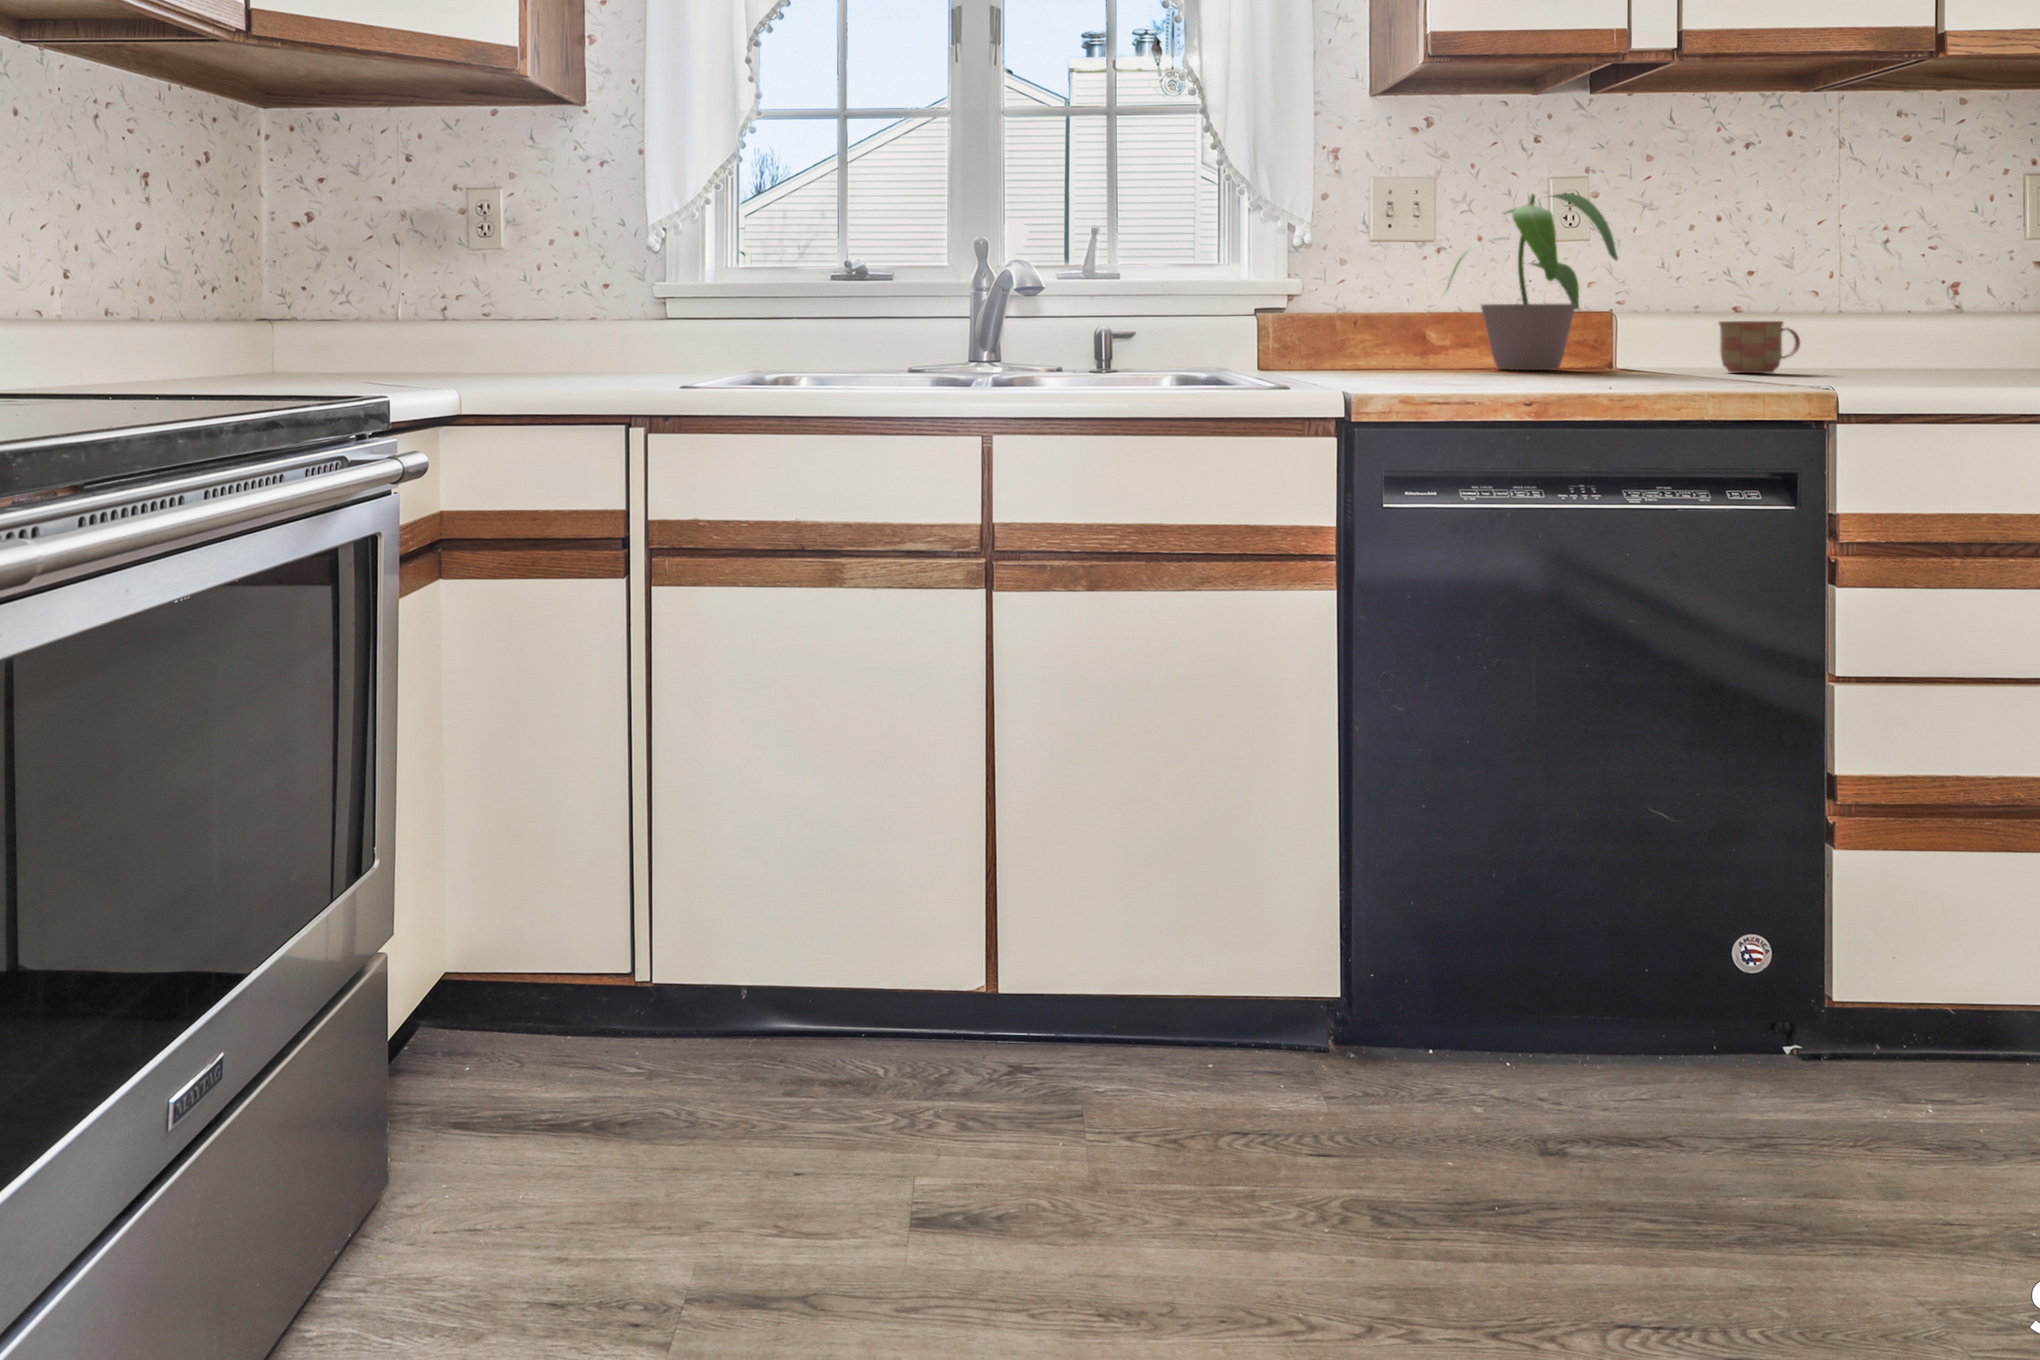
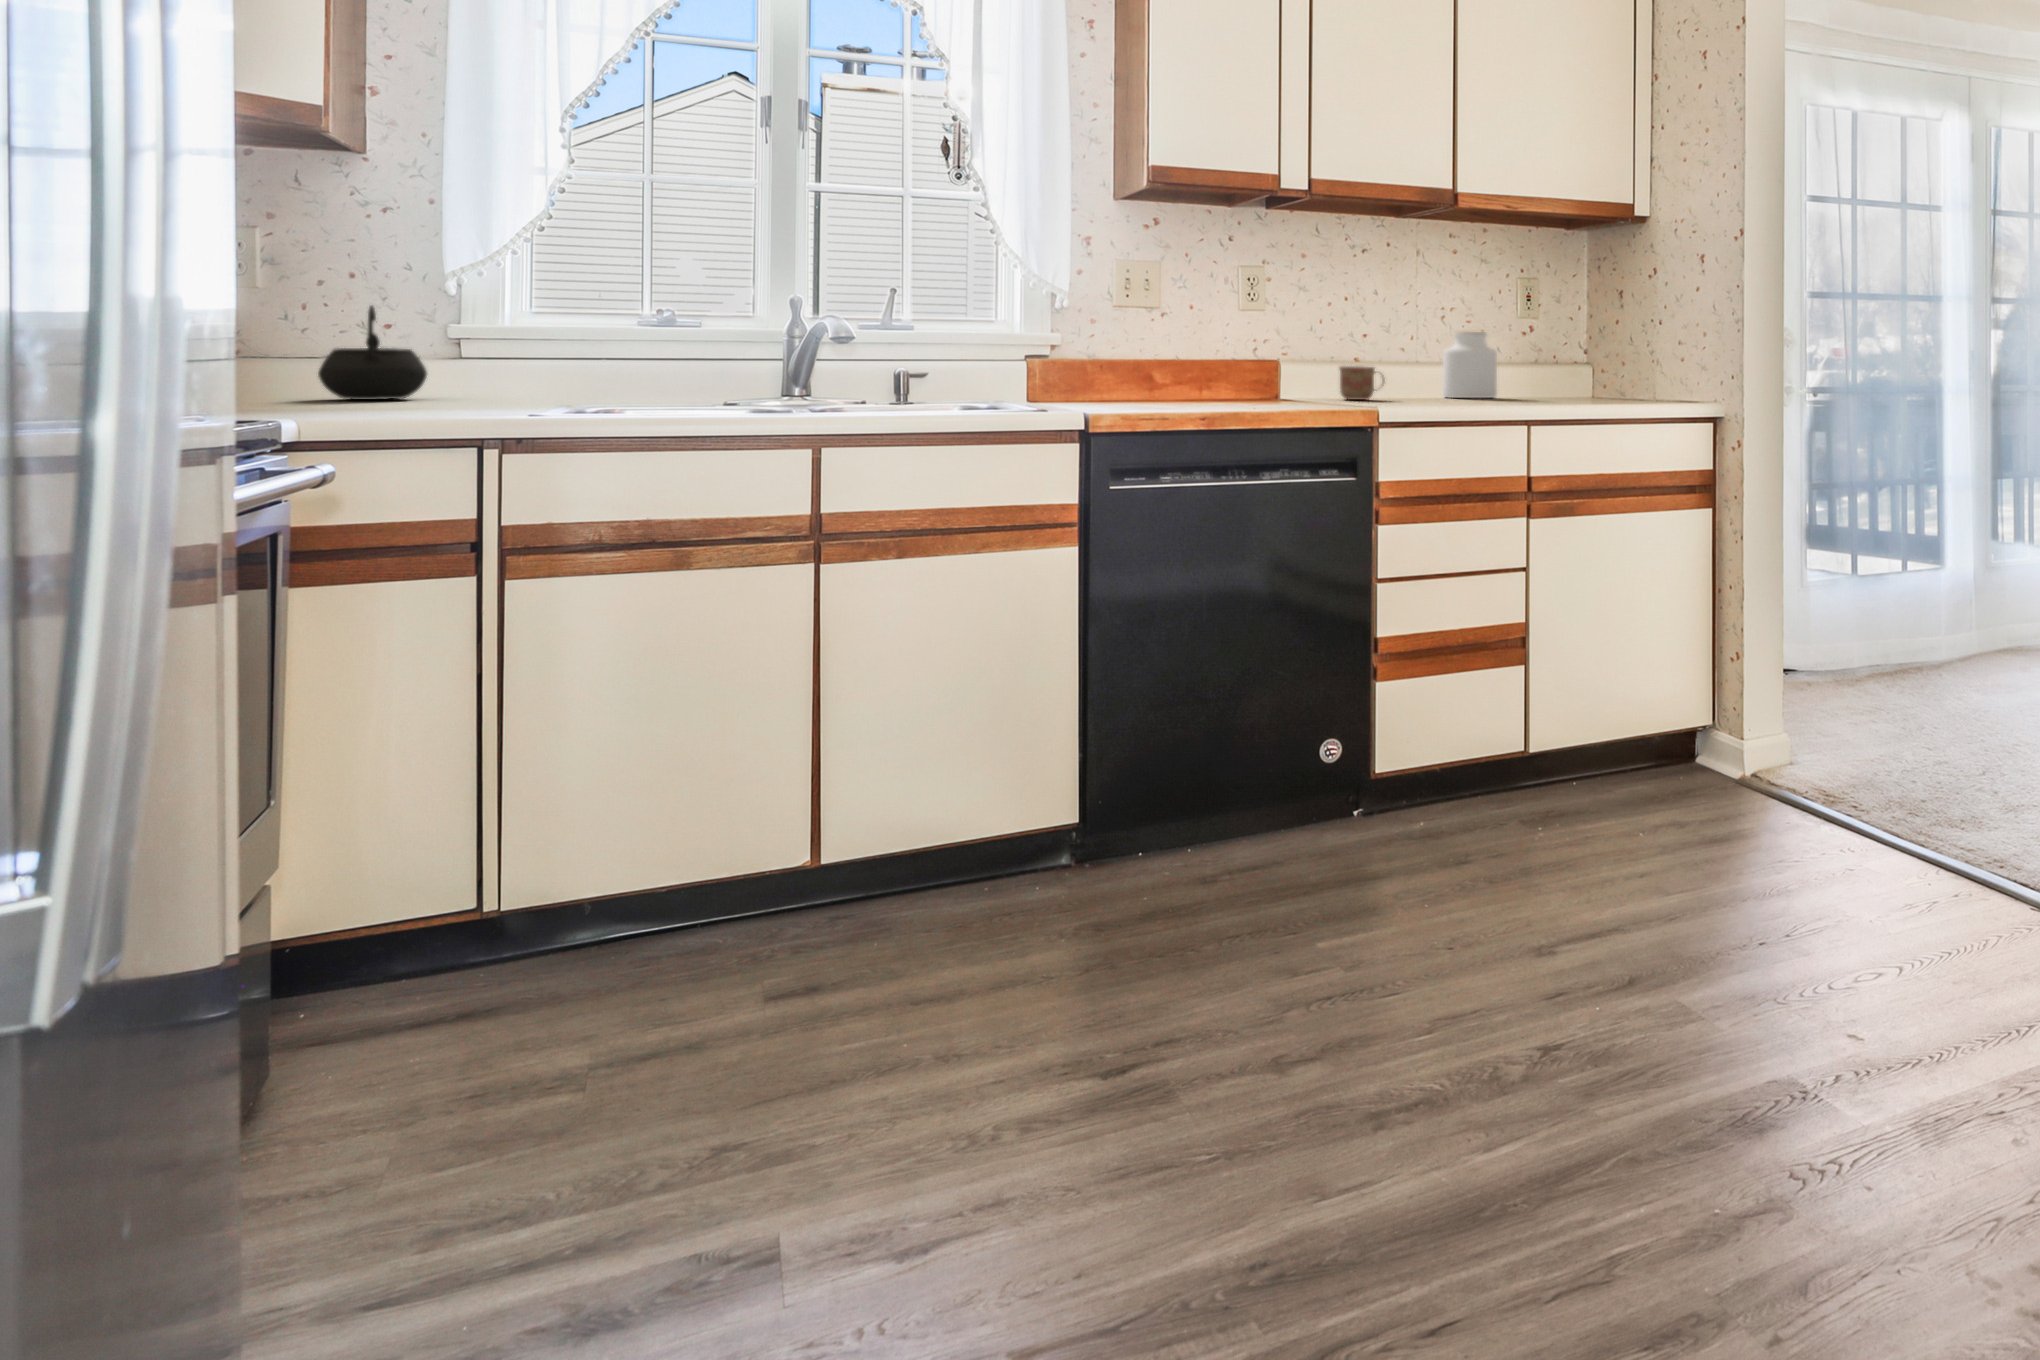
potted plant: present [1446,193,1618,370] -> none [1157,277,1292,398]
jar: none [1892,262,2000,371] -> present [1442,332,1497,398]
kettle: none [533,266,625,369] -> present [318,306,427,400]

